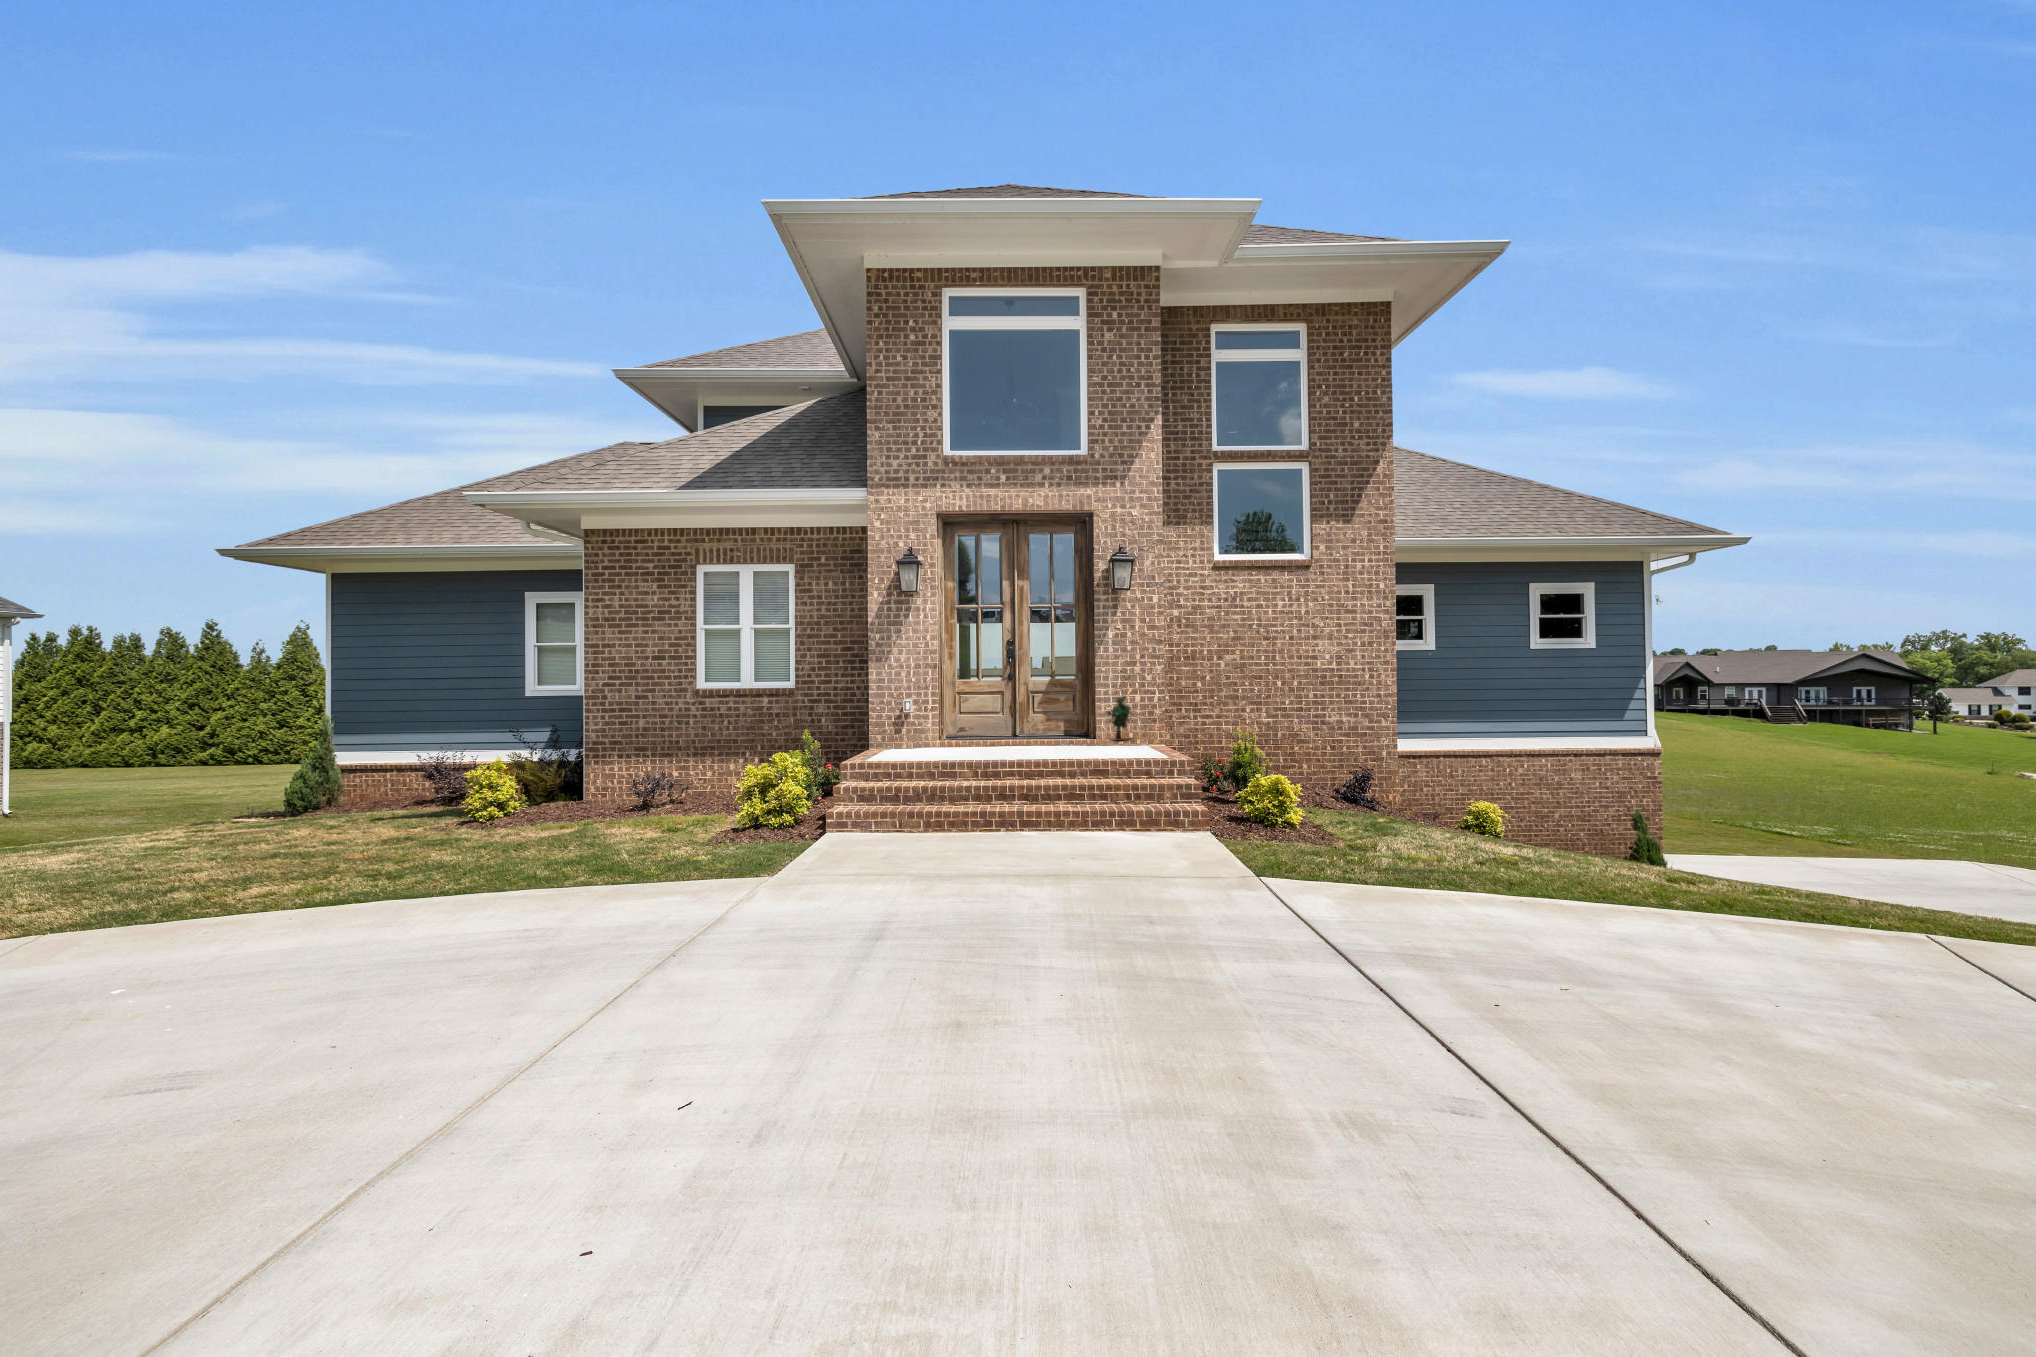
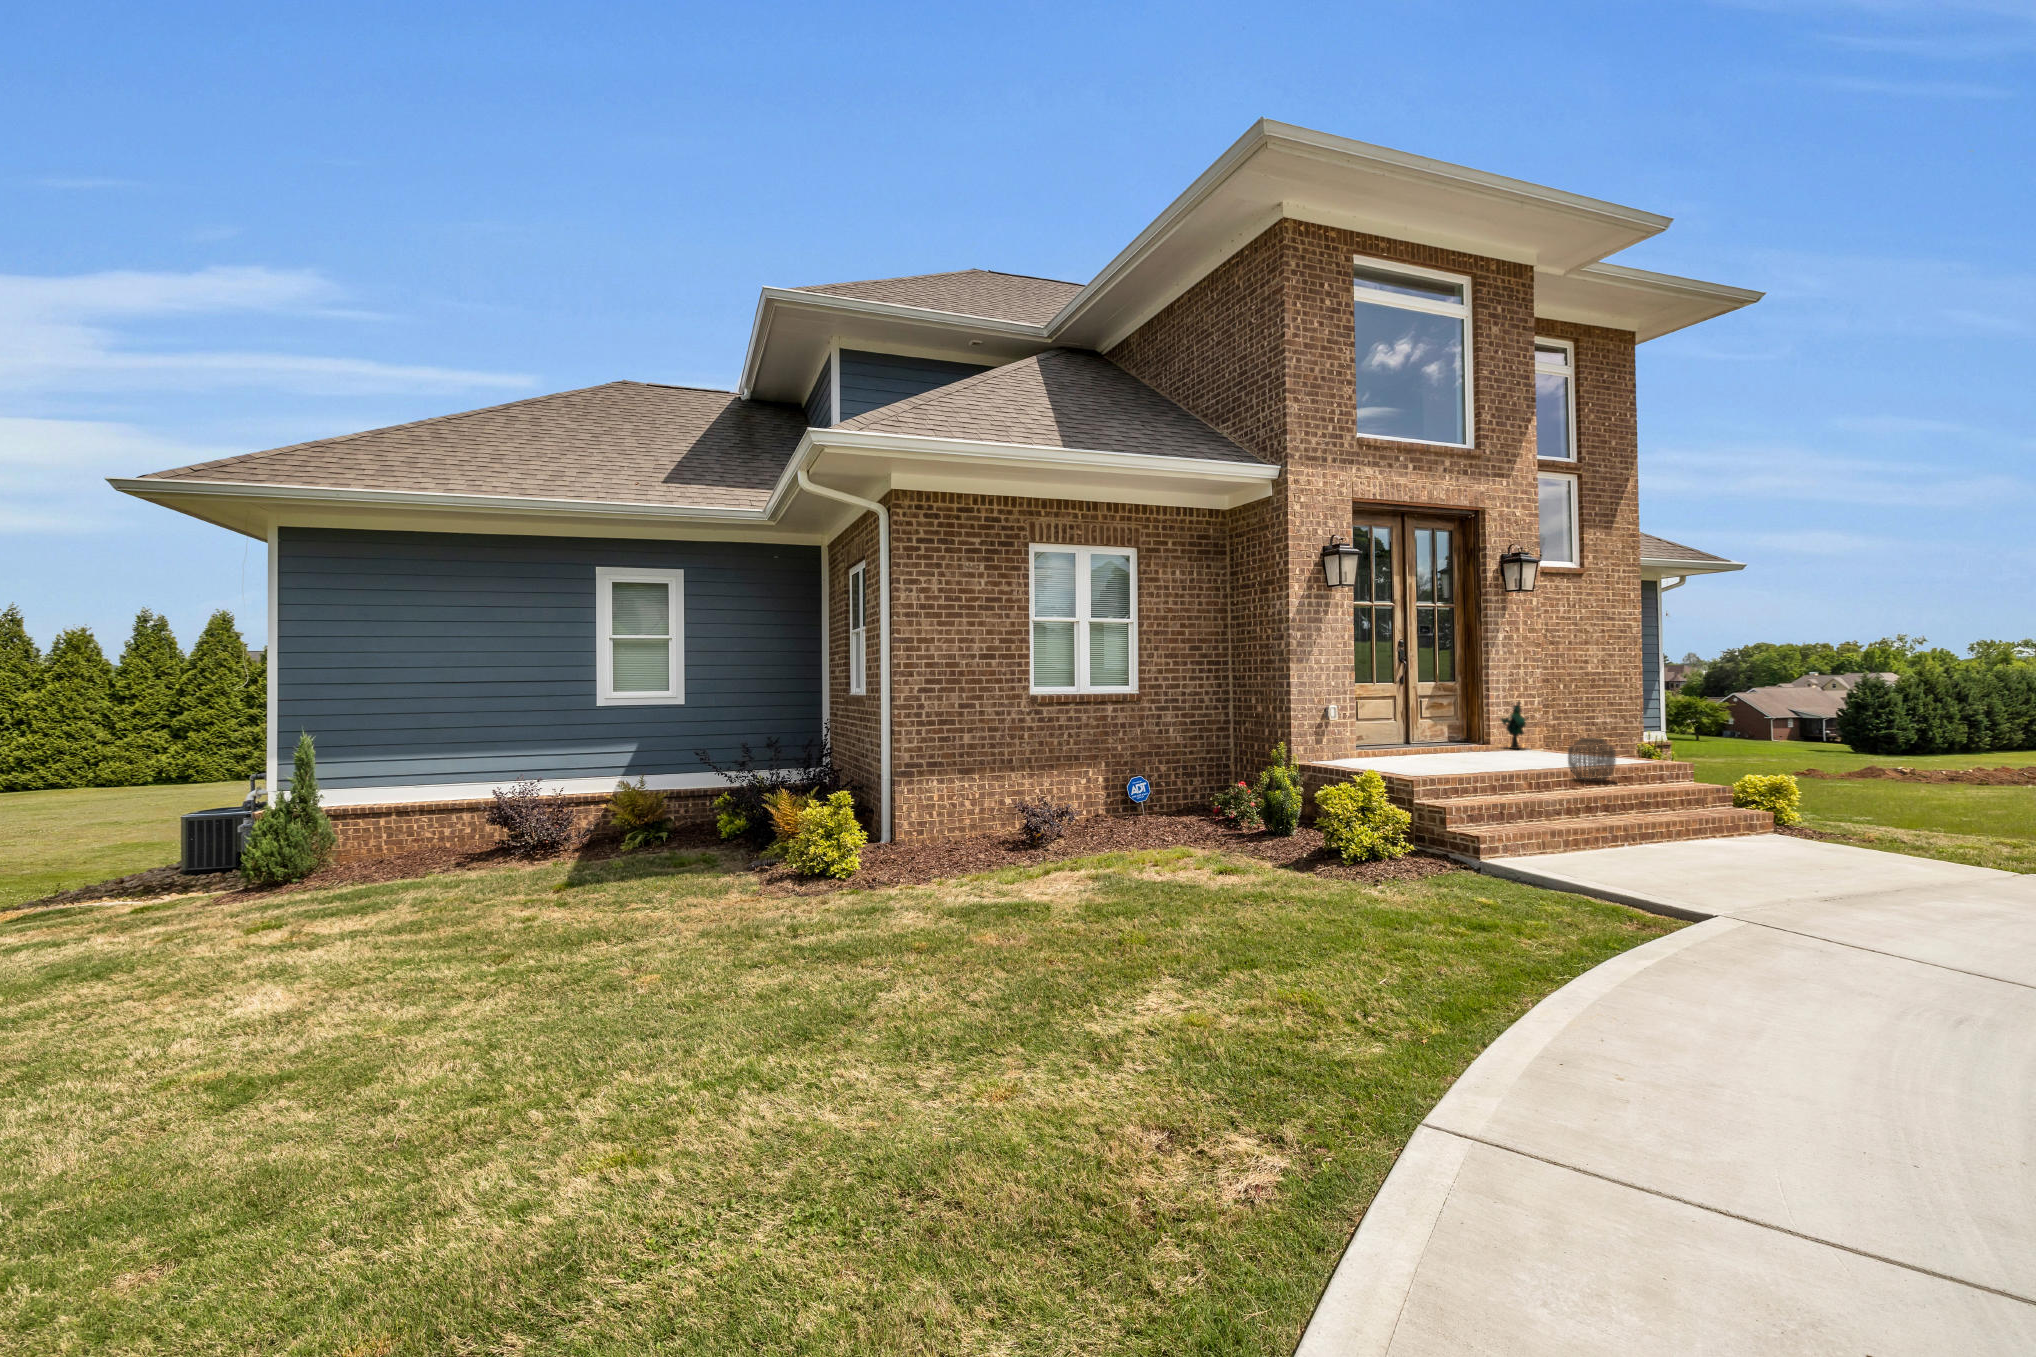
woven basket: none [1003,729,1039,767] -> present [1568,738,1615,781]

